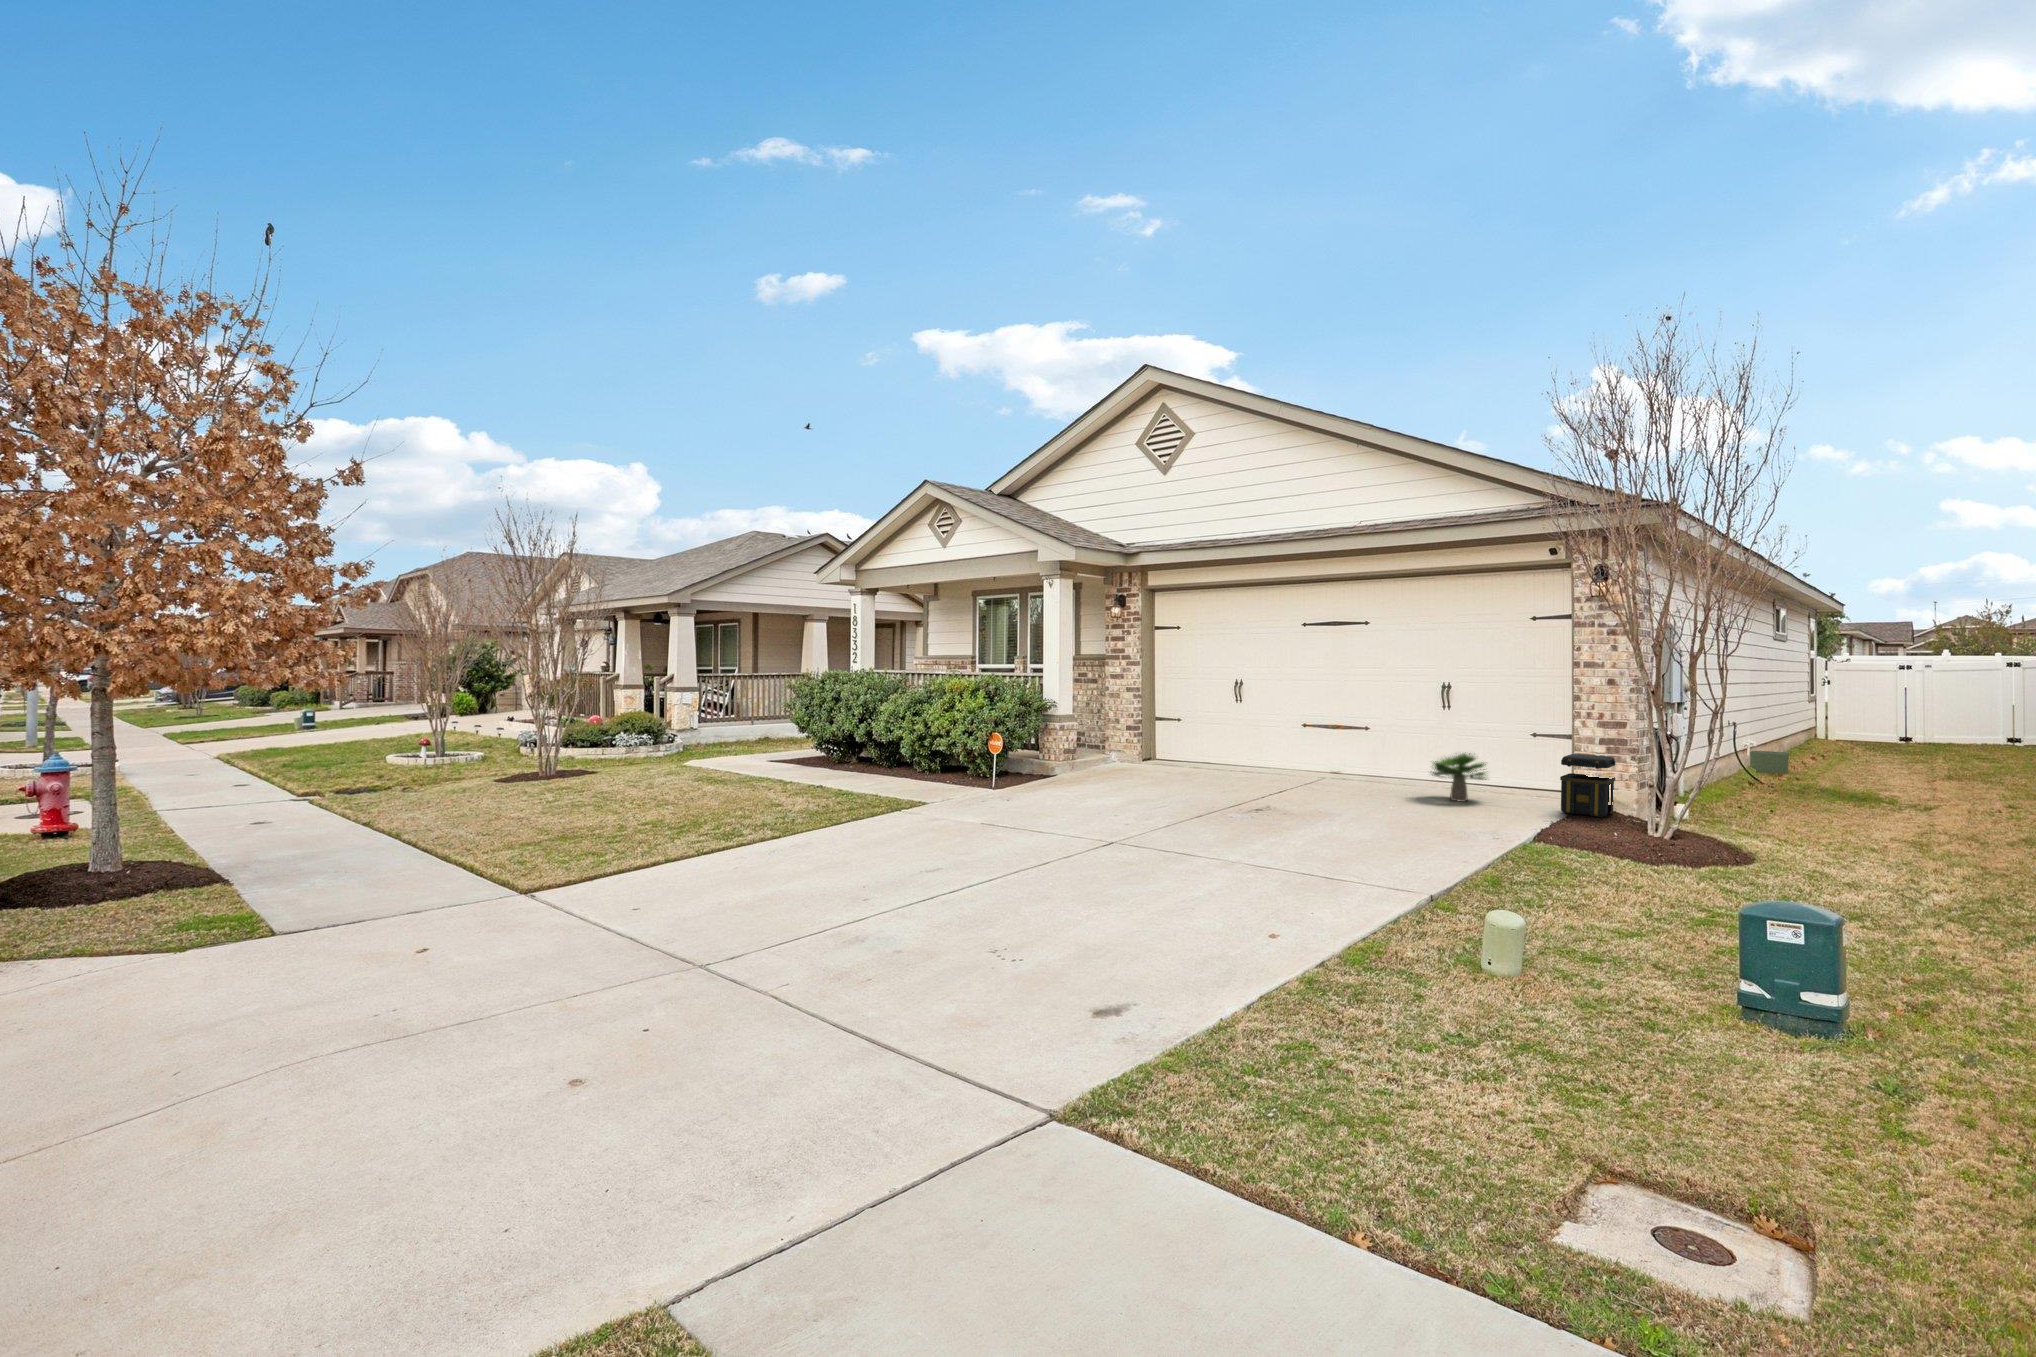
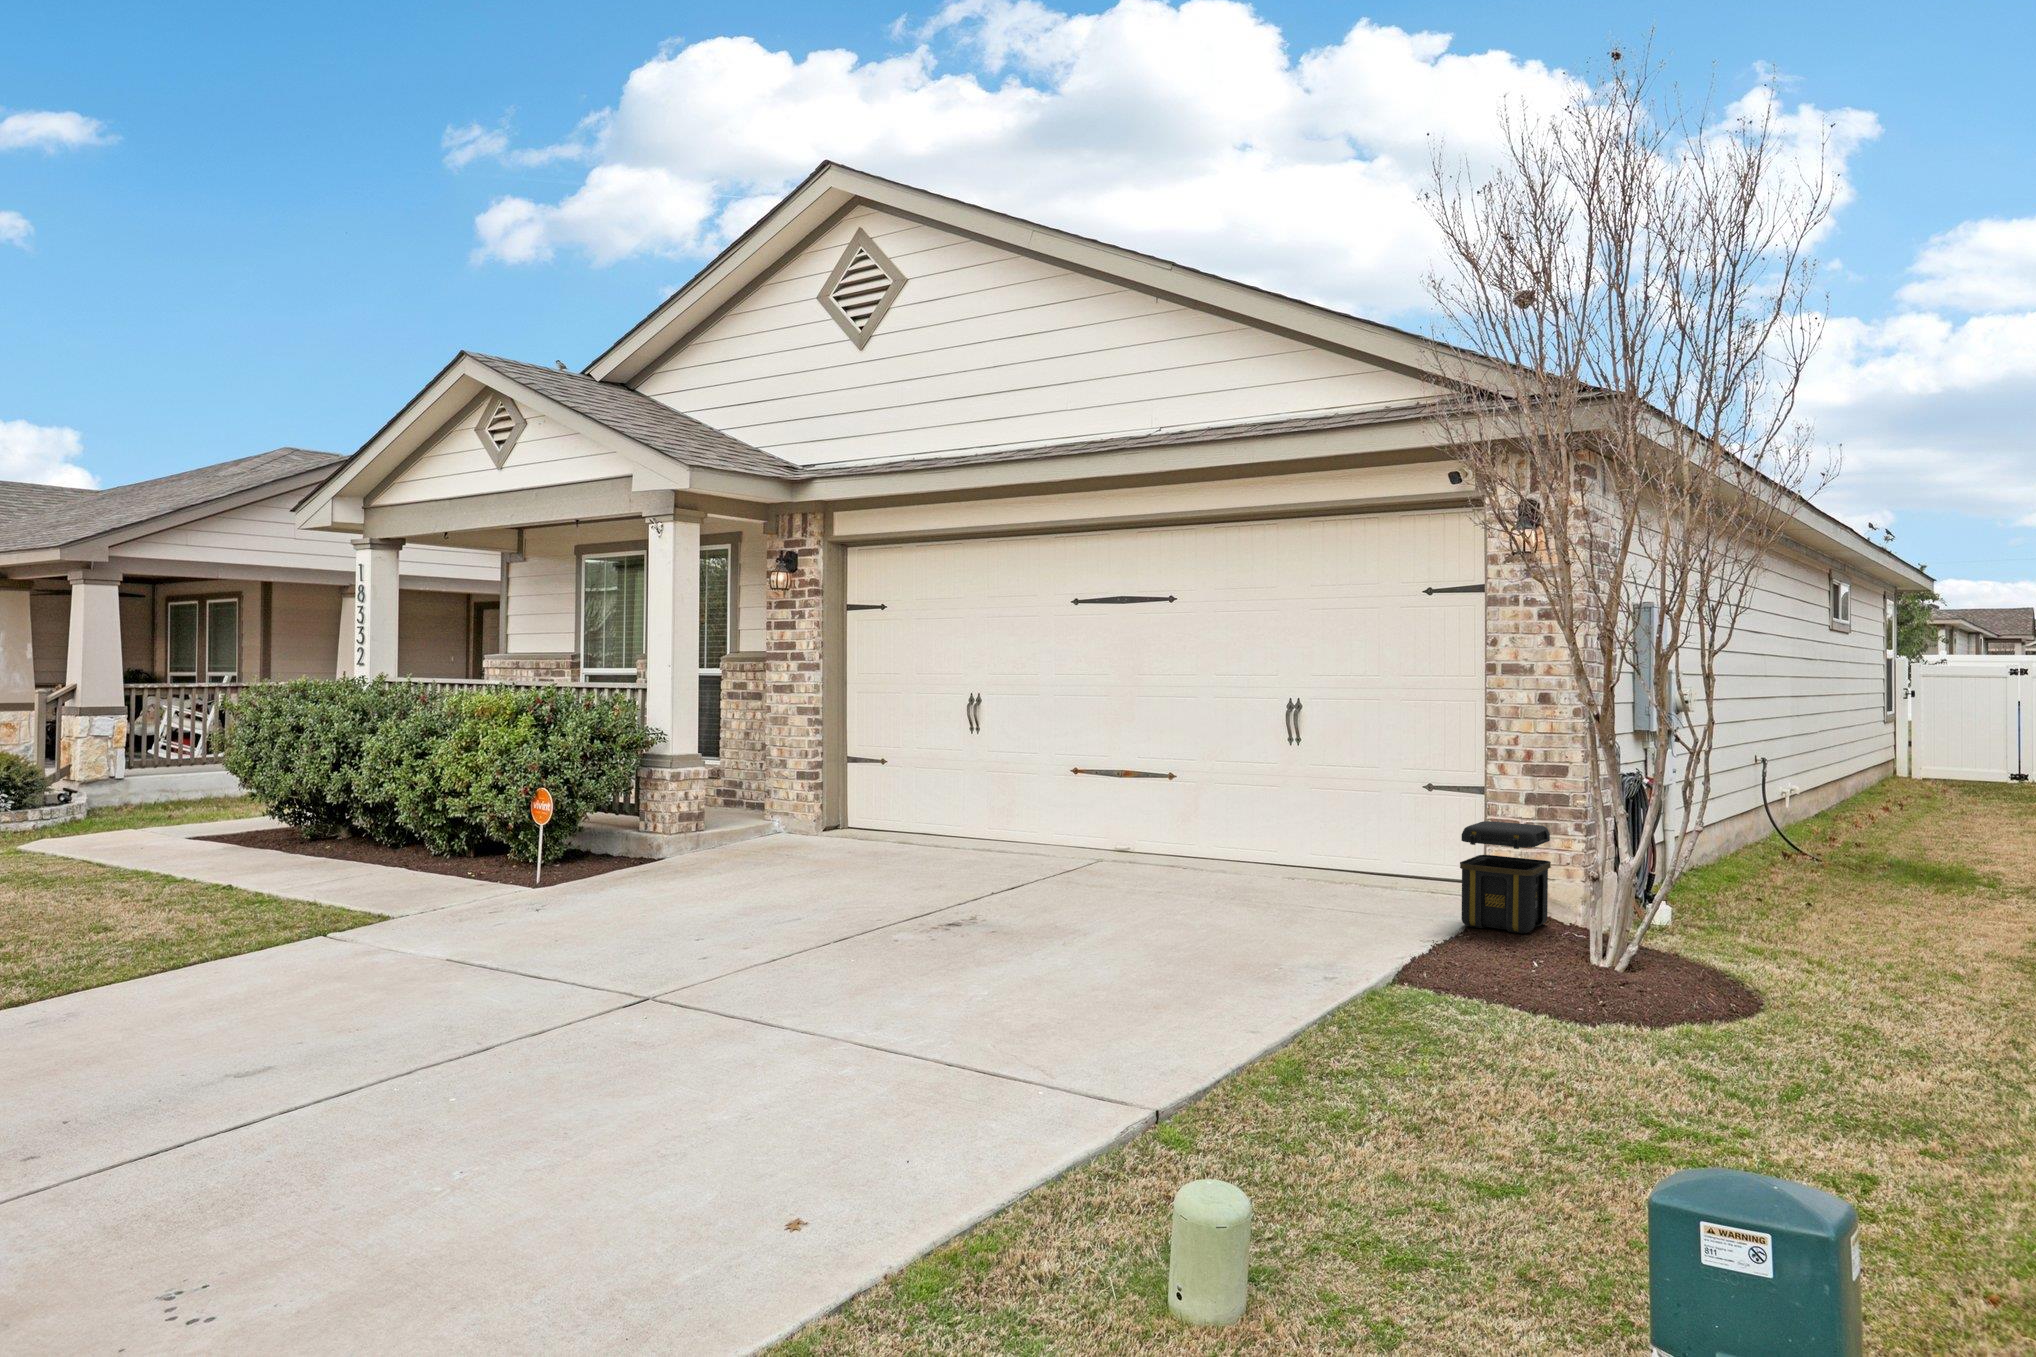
storage box: present [1750,751,1789,774] -> none [1793,800,1848,837]
potted plant: present [1430,752,1488,802] -> none [1256,816,1362,905]

